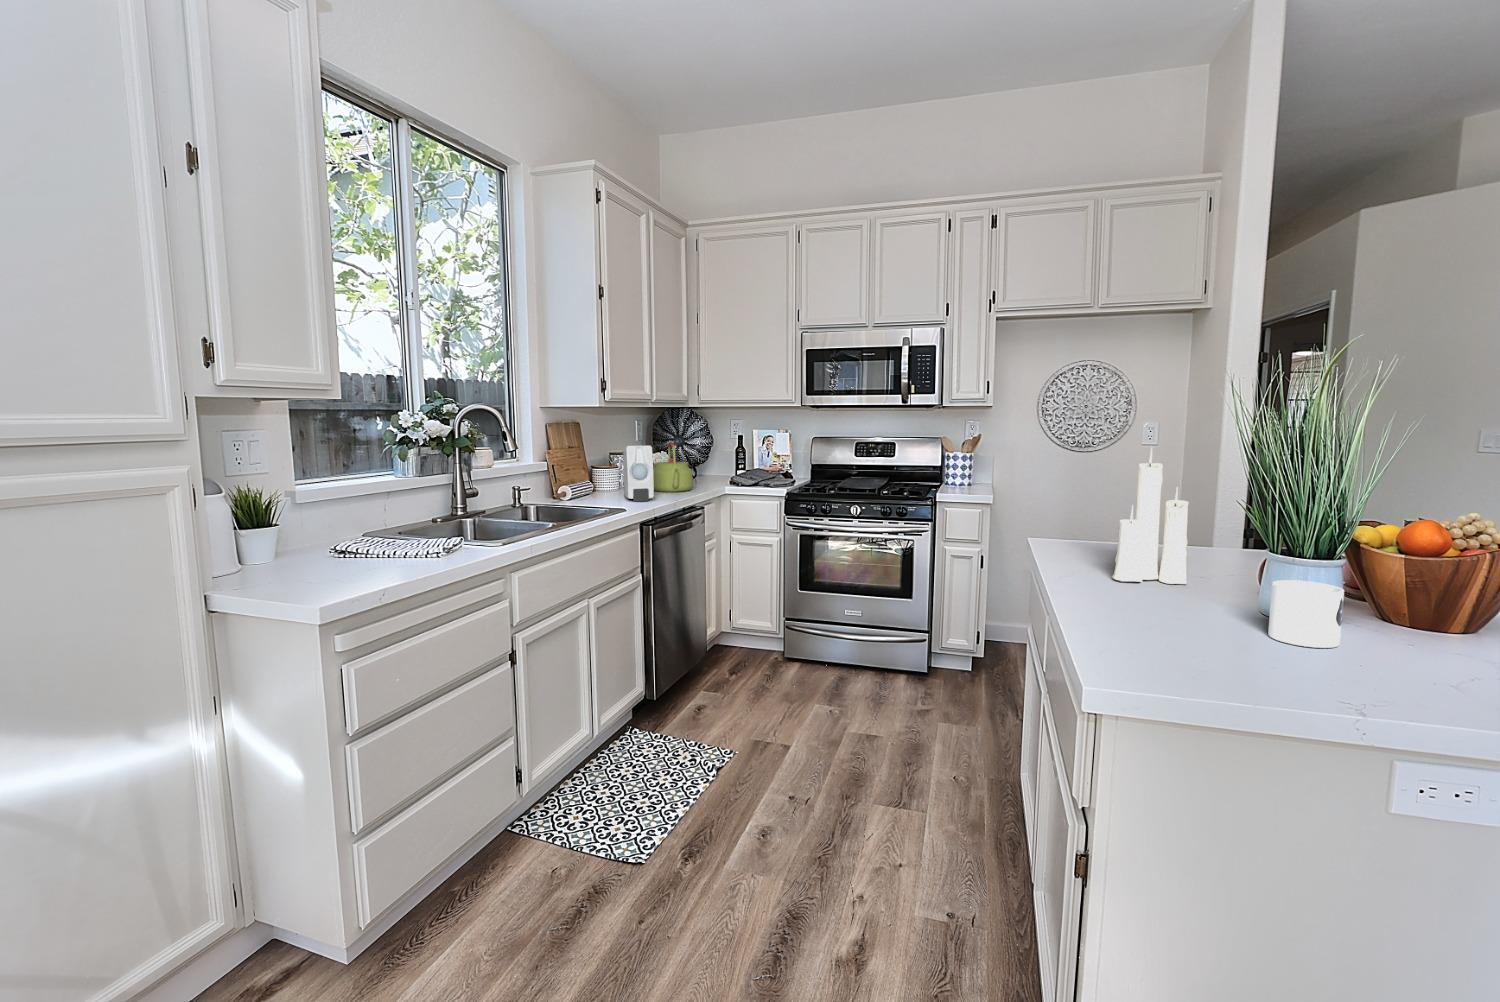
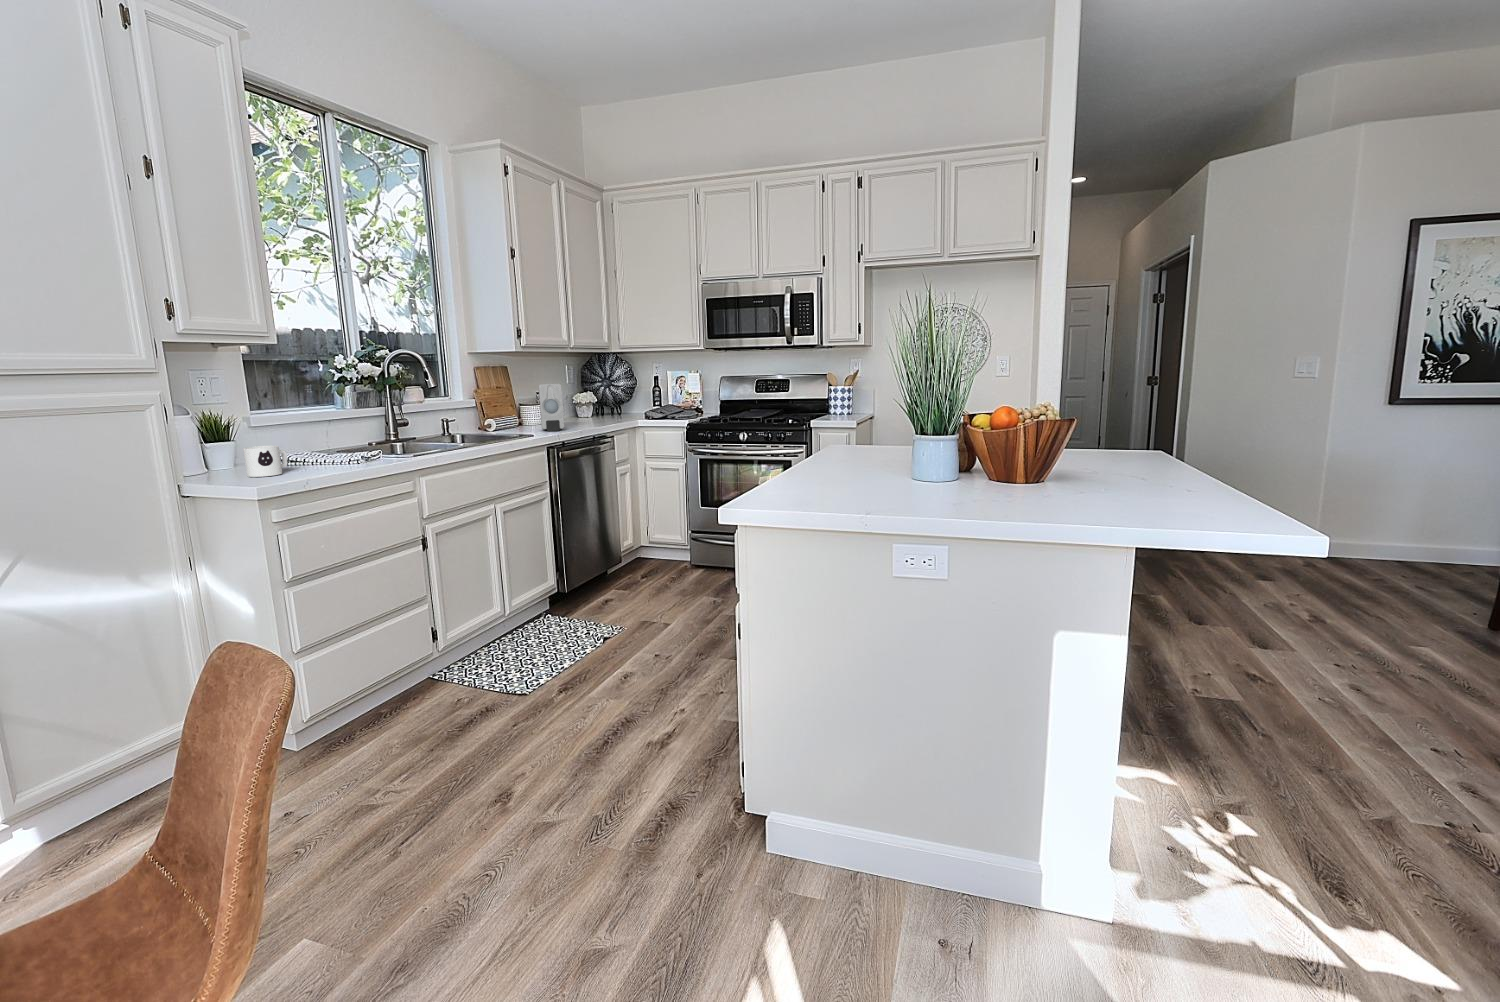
kettle: present [653,442,693,492] -> none [570,382,607,425]
candle: present [1112,447,1189,584] -> none [834,362,882,466]
mug: present [1268,580,1344,648] -> present [243,446,287,477]

